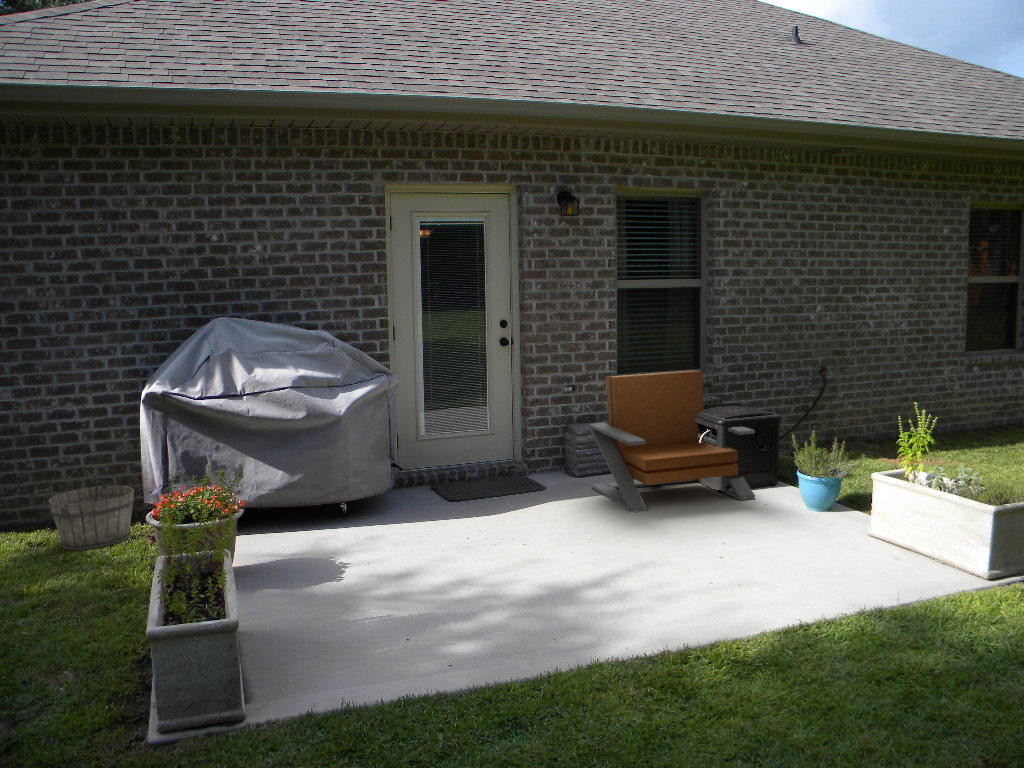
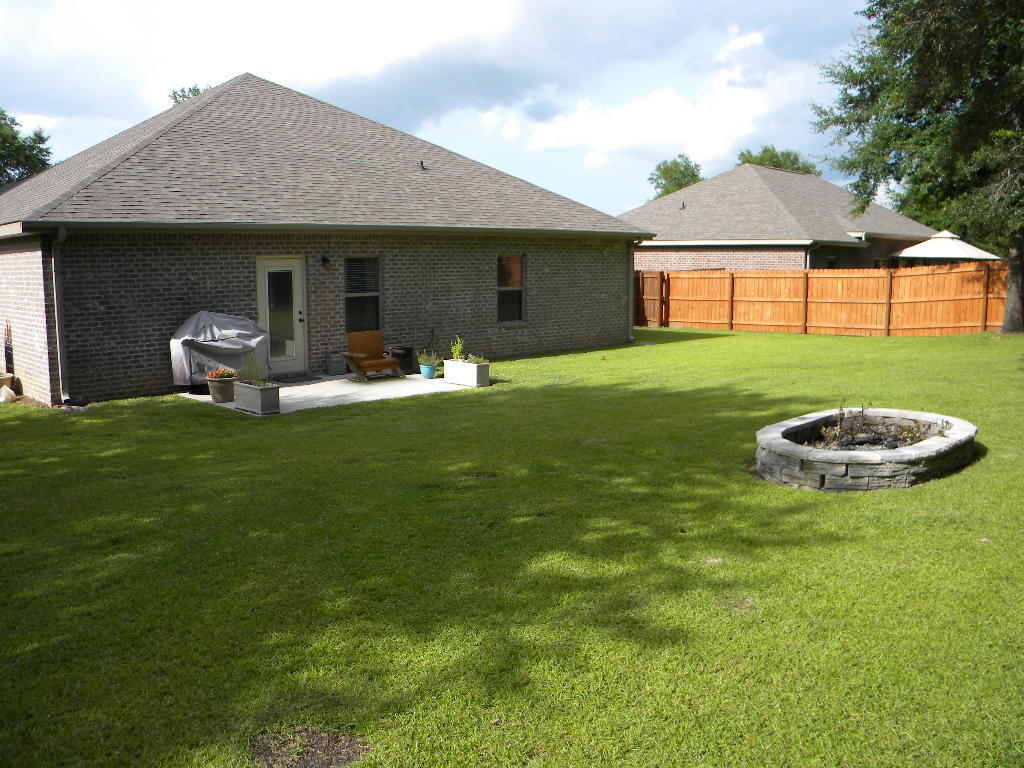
wooden bucket: present [48,476,134,550] -> none [138,375,171,403]

